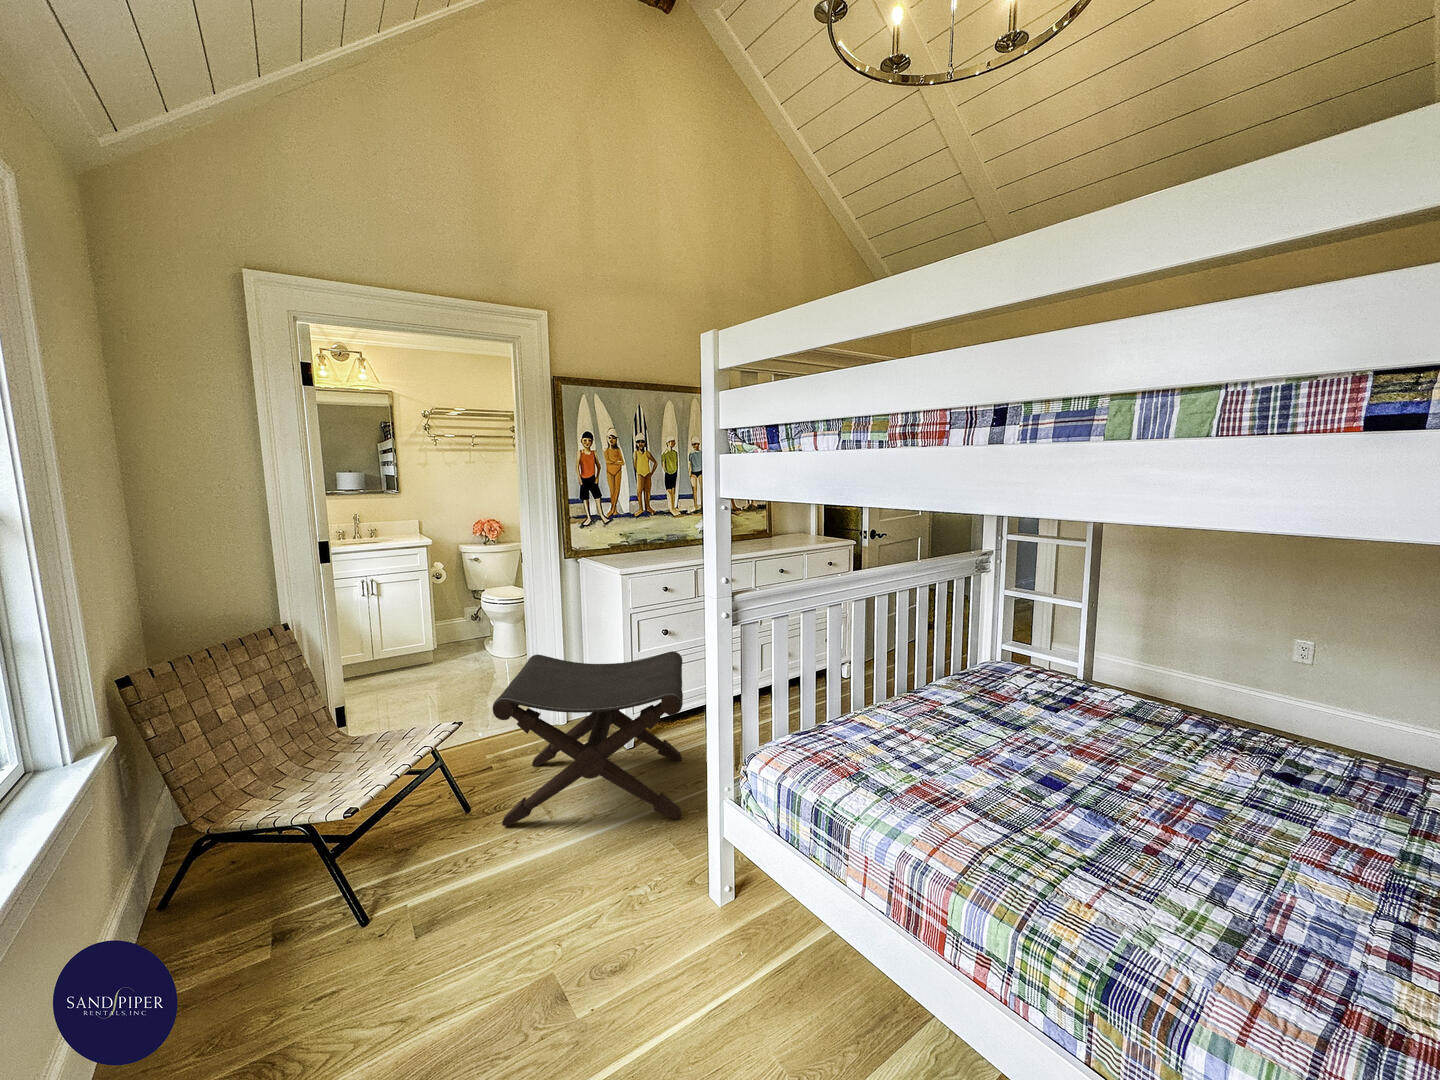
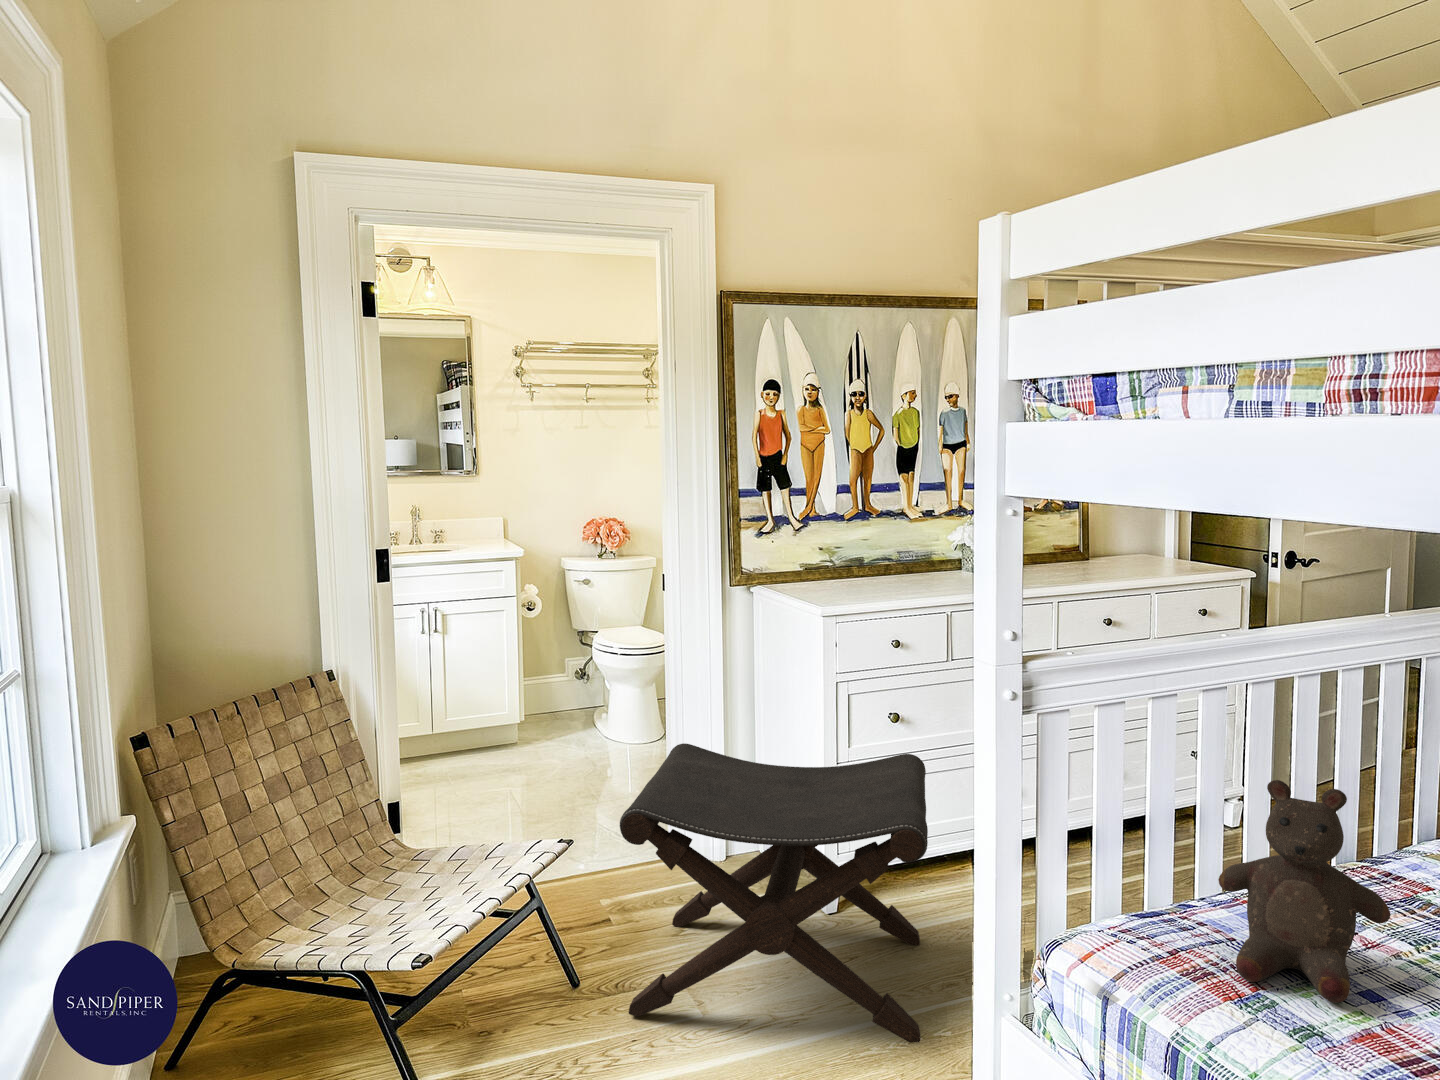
stuffed bear: none [838,653,924,772] -> present [1218,780,1391,1003]

